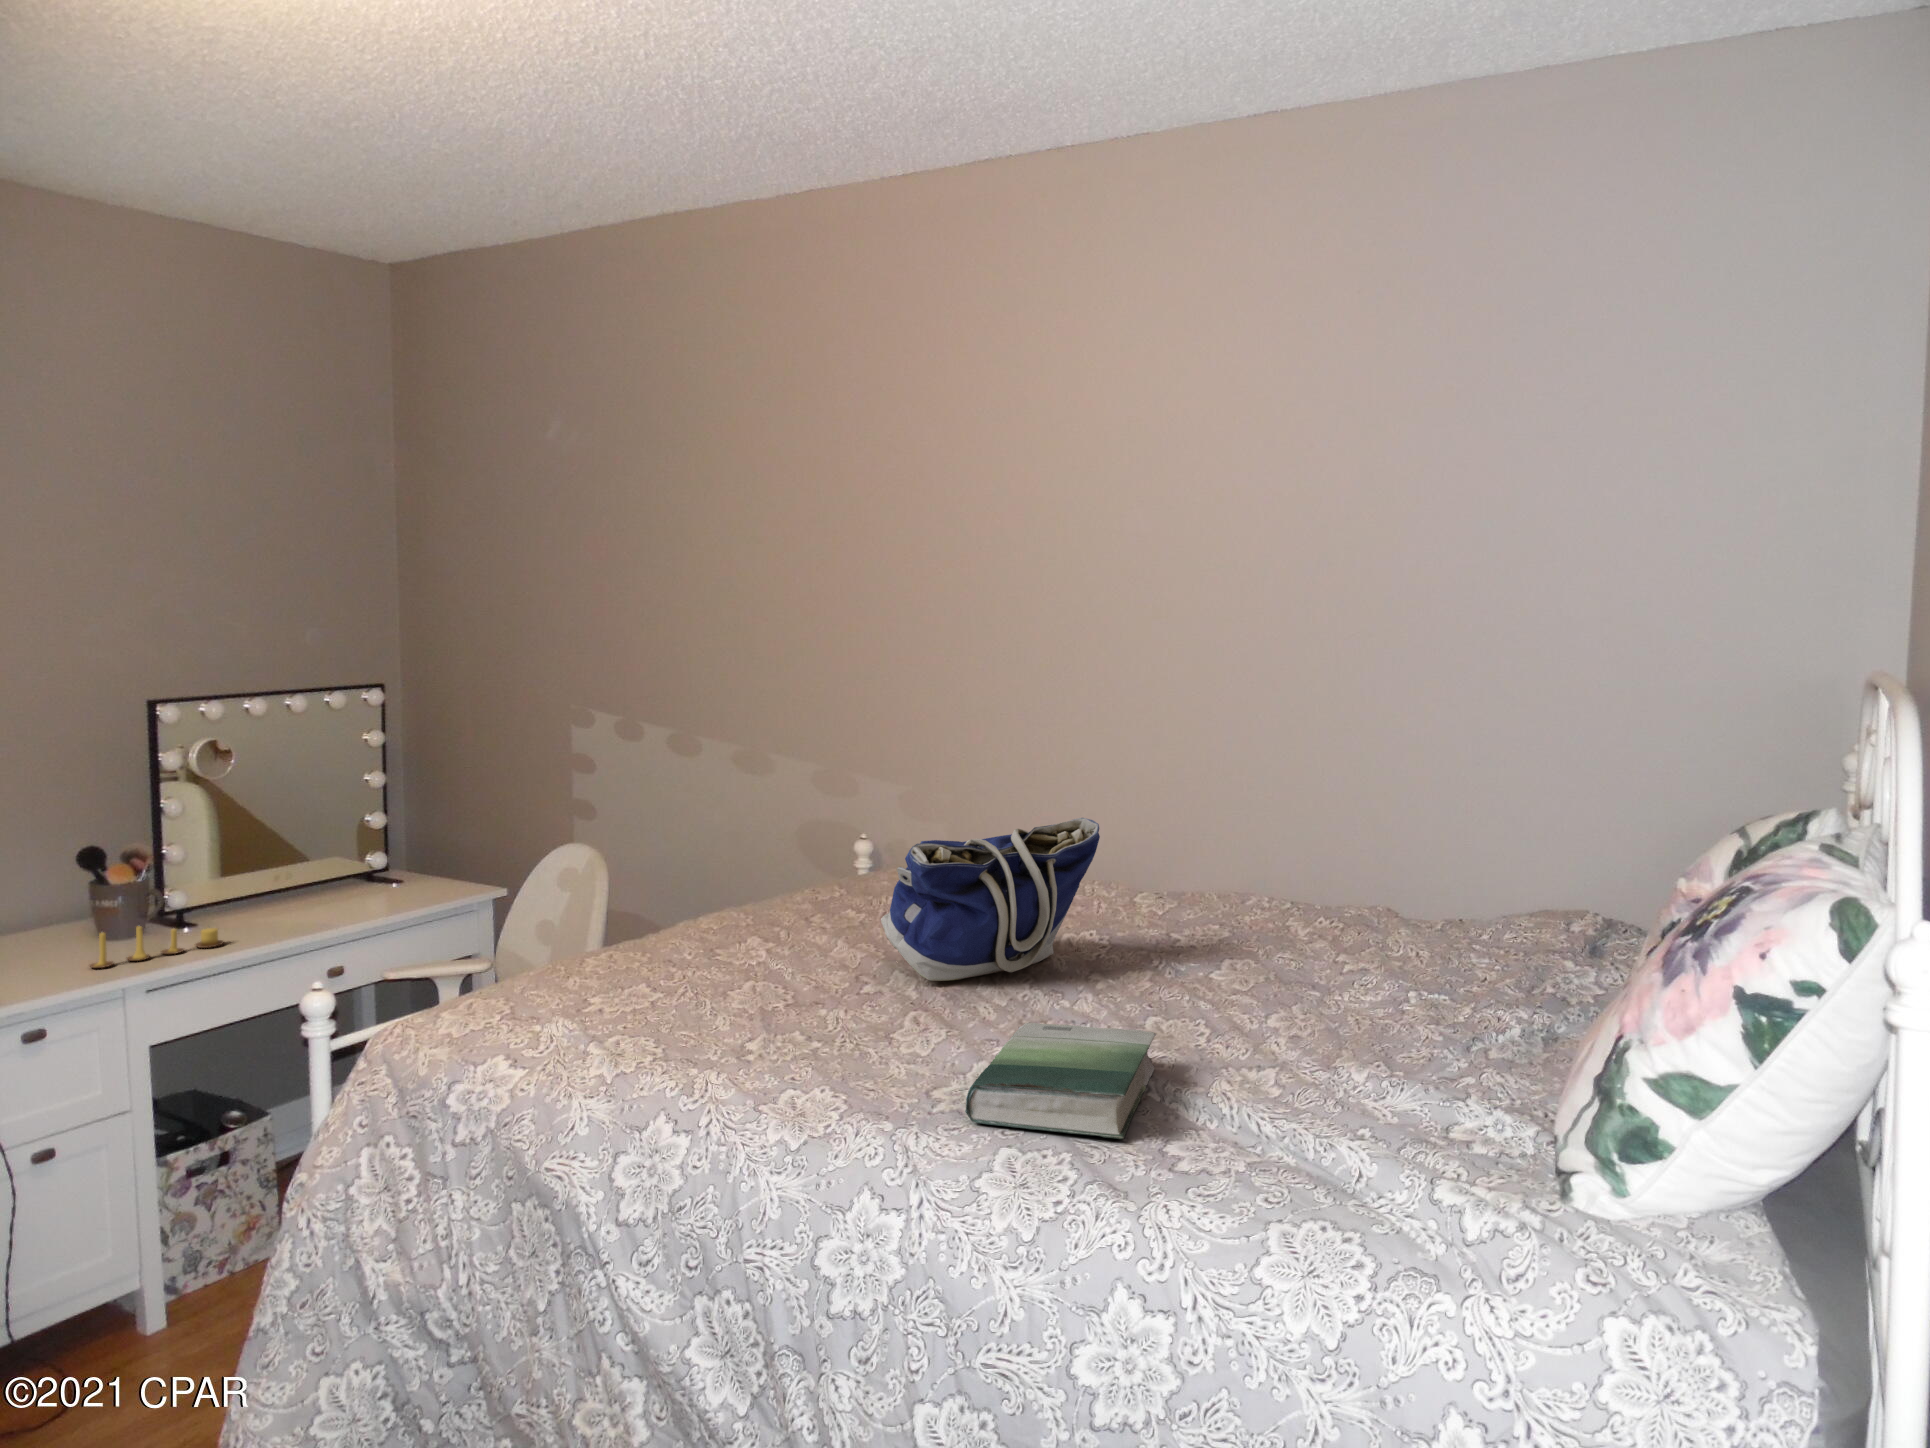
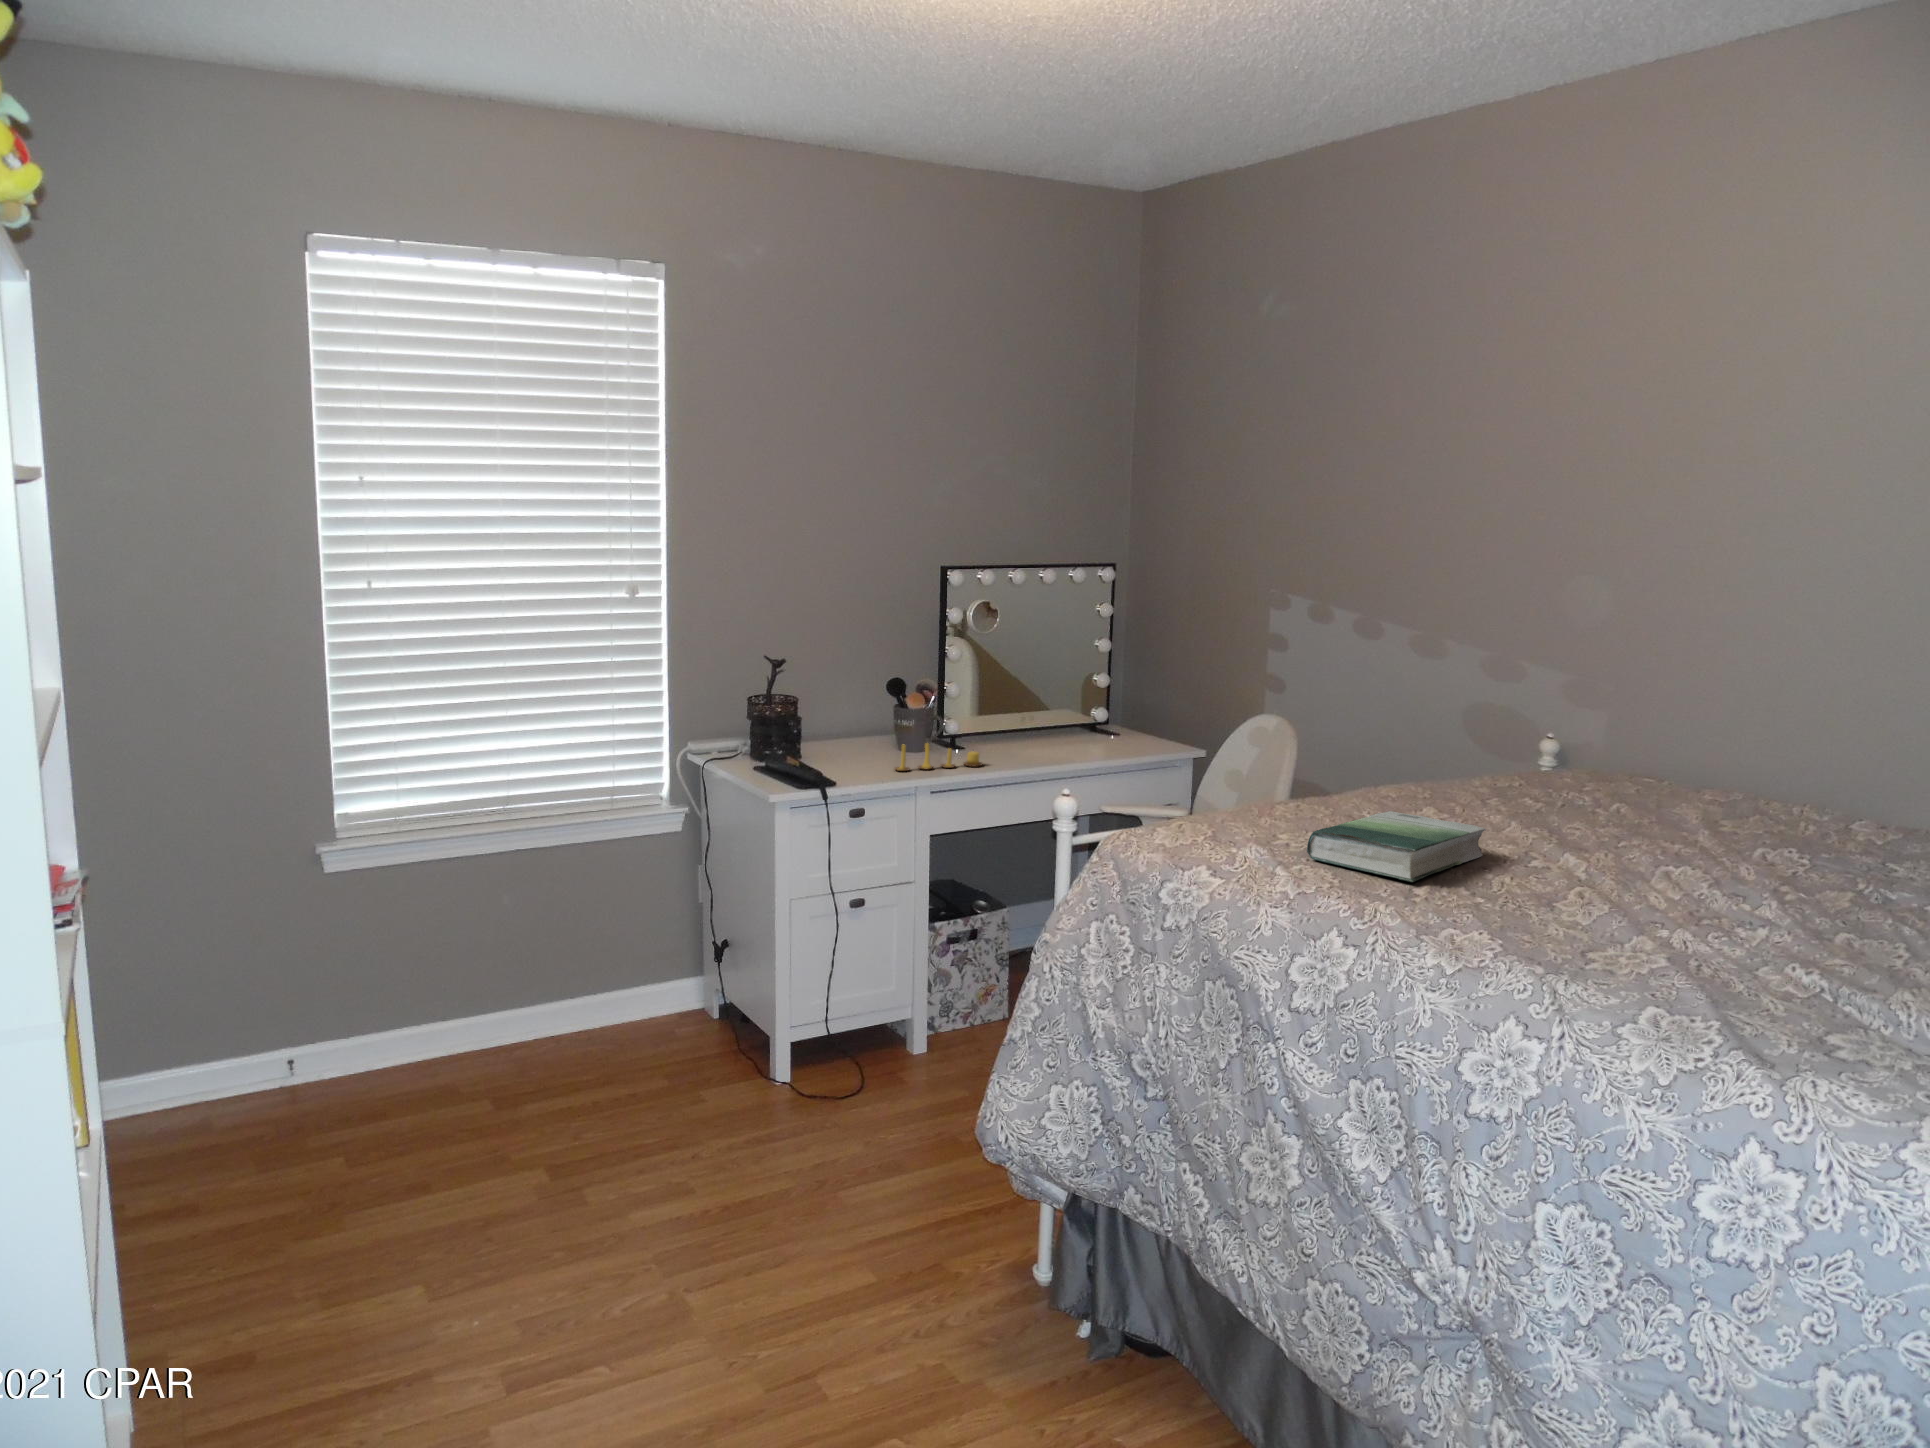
tote bag: present [881,818,1100,981] -> none [1553,727,1813,872]
book: present [965,1023,1156,1139] -> present [1307,811,1486,882]

